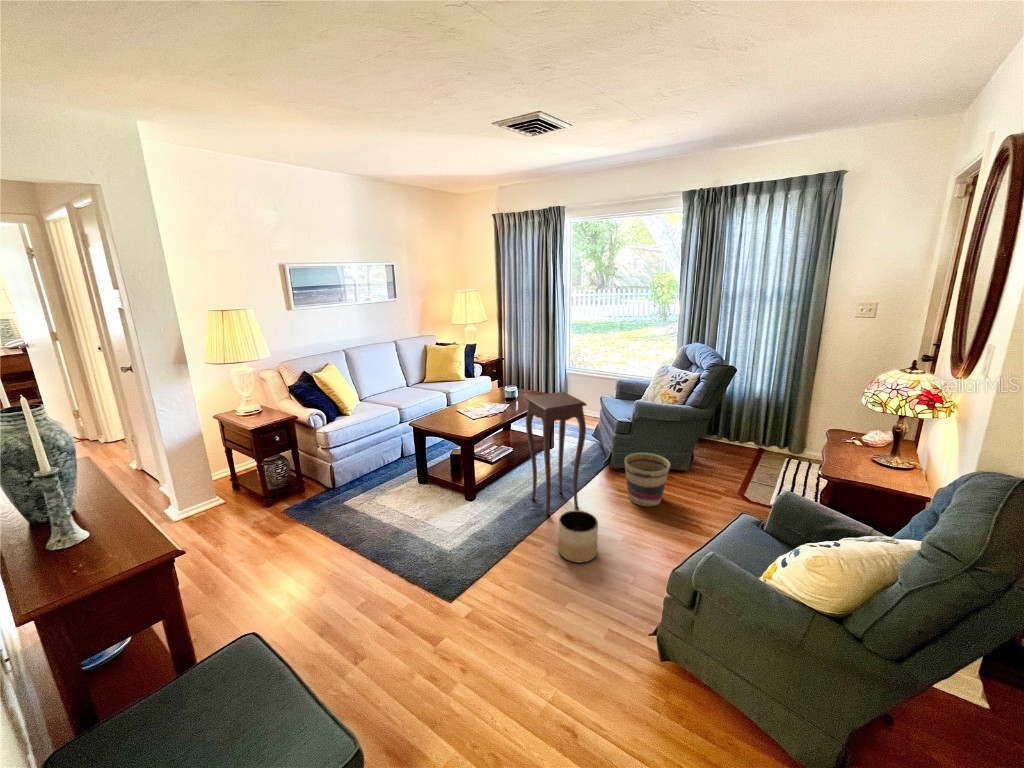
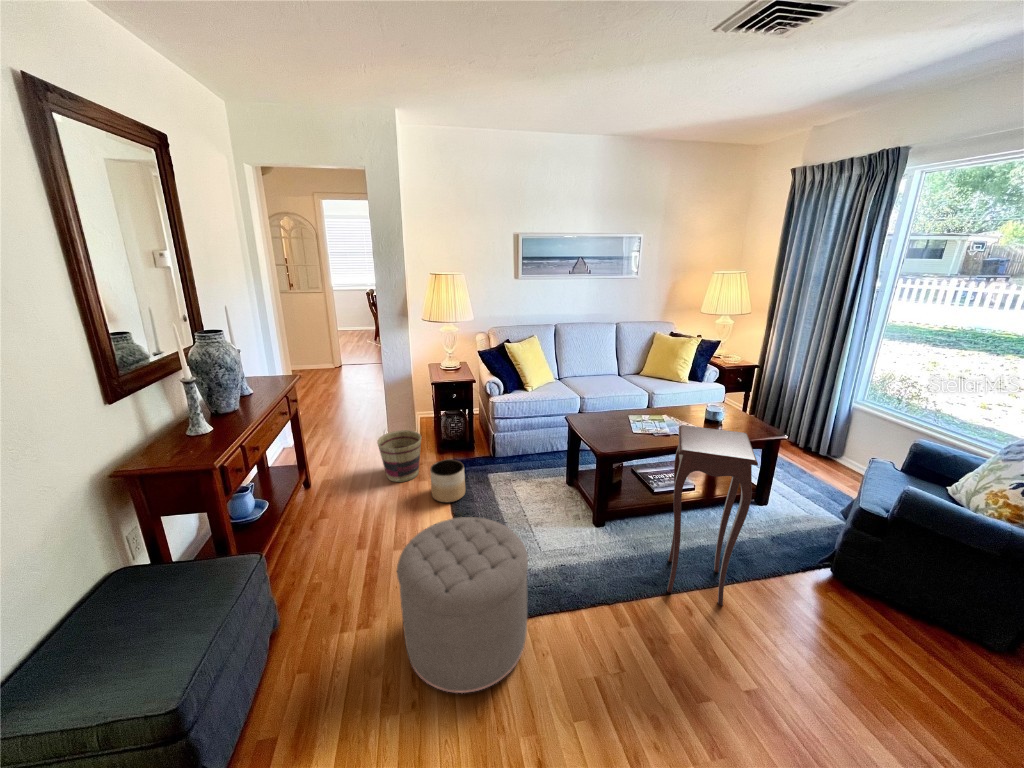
basket: present [625,453,670,506] -> present [377,430,421,482]
ottoman: none [394,505,507,652] -> present [397,517,528,693]
planter: present [558,511,598,562] -> present [430,460,465,502]

